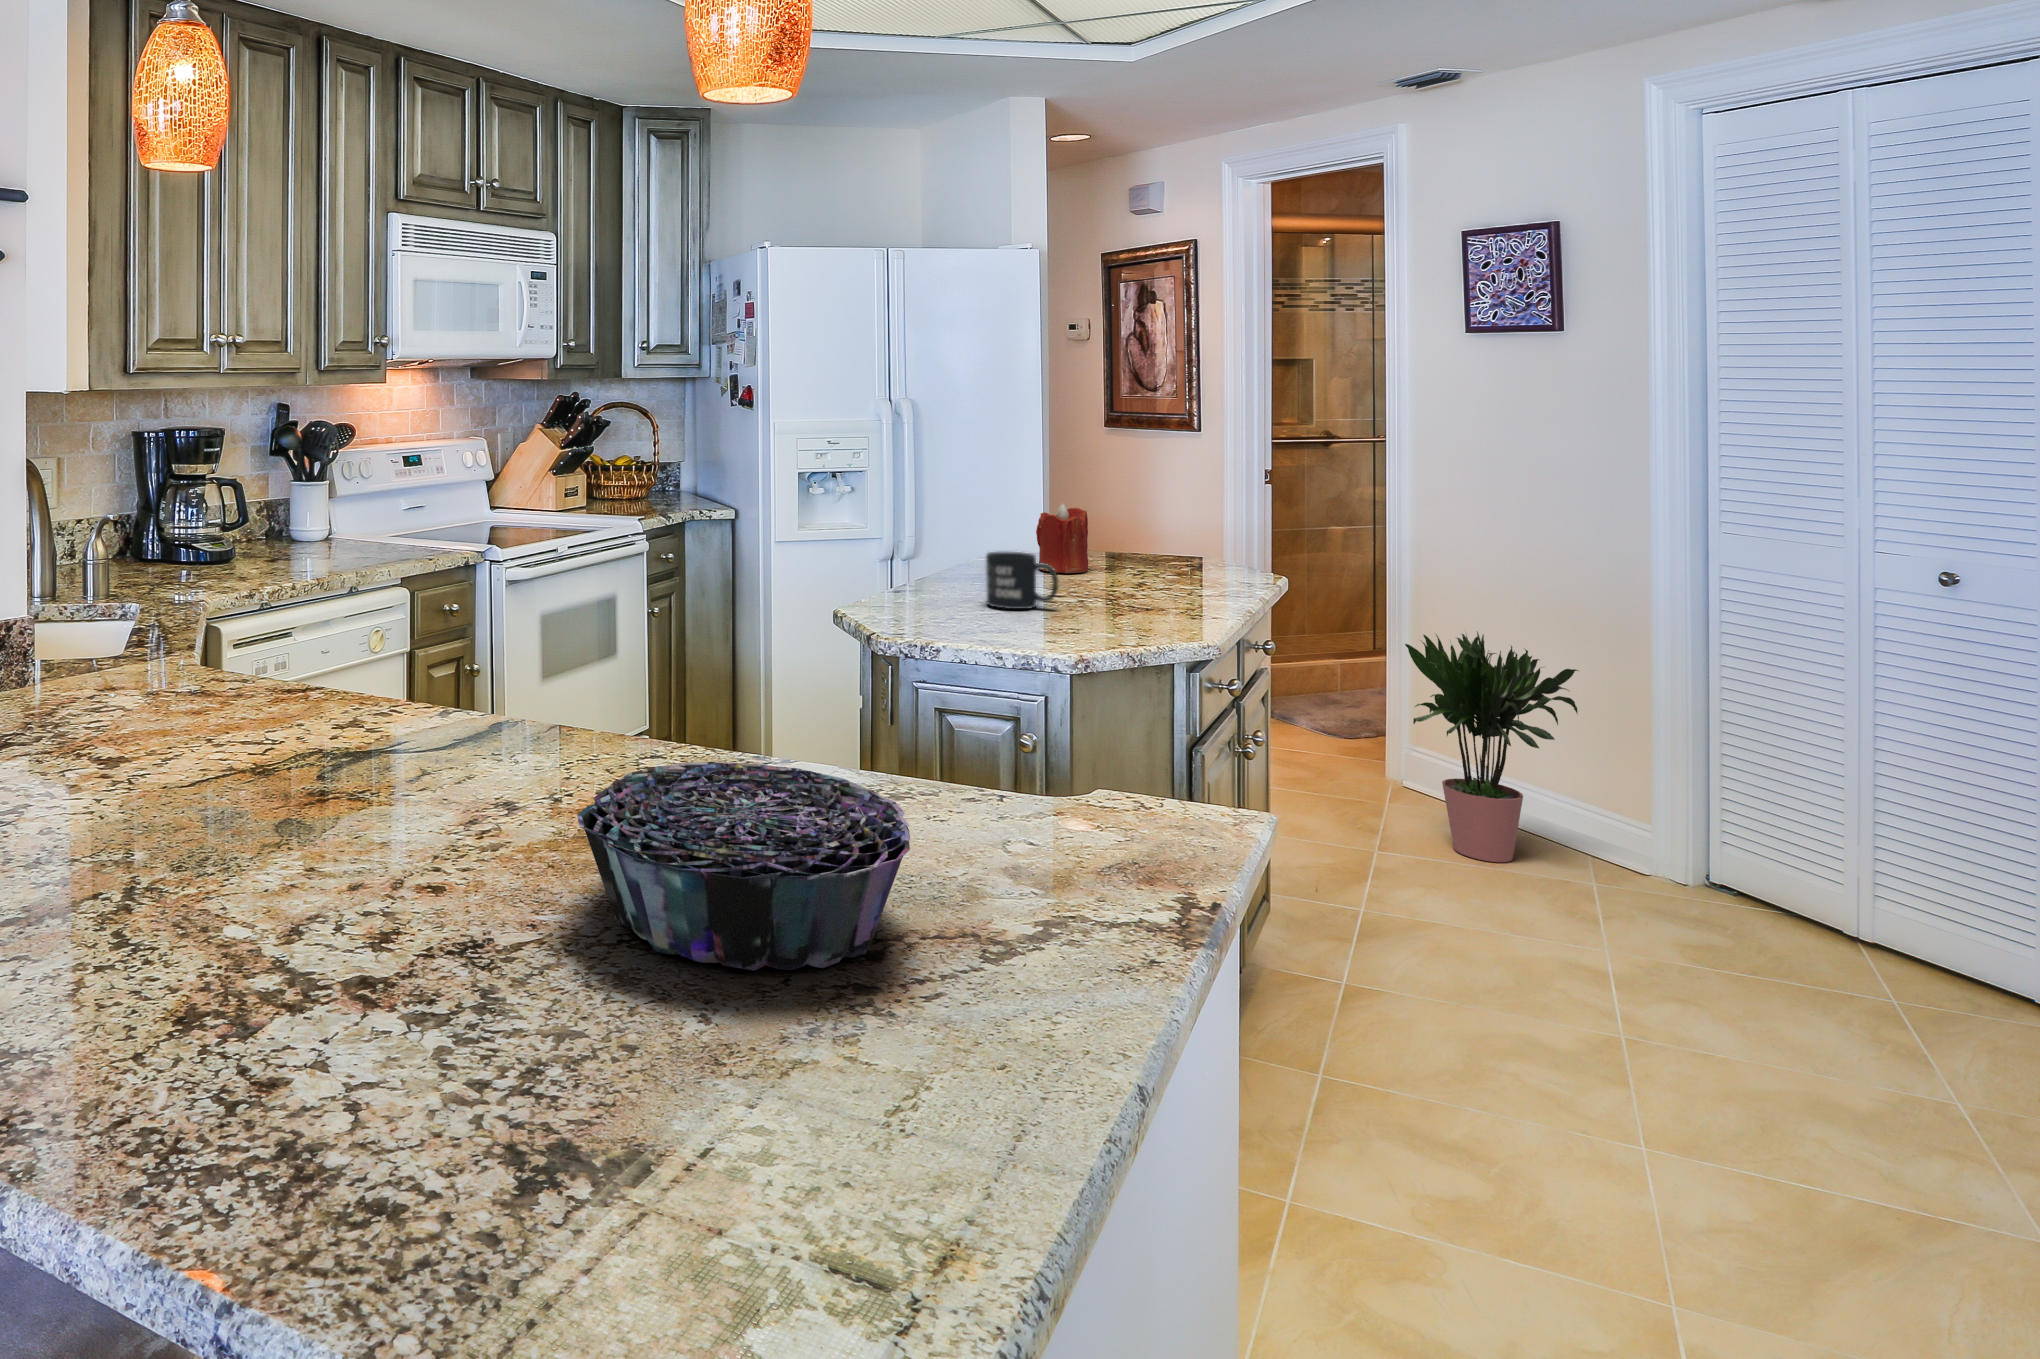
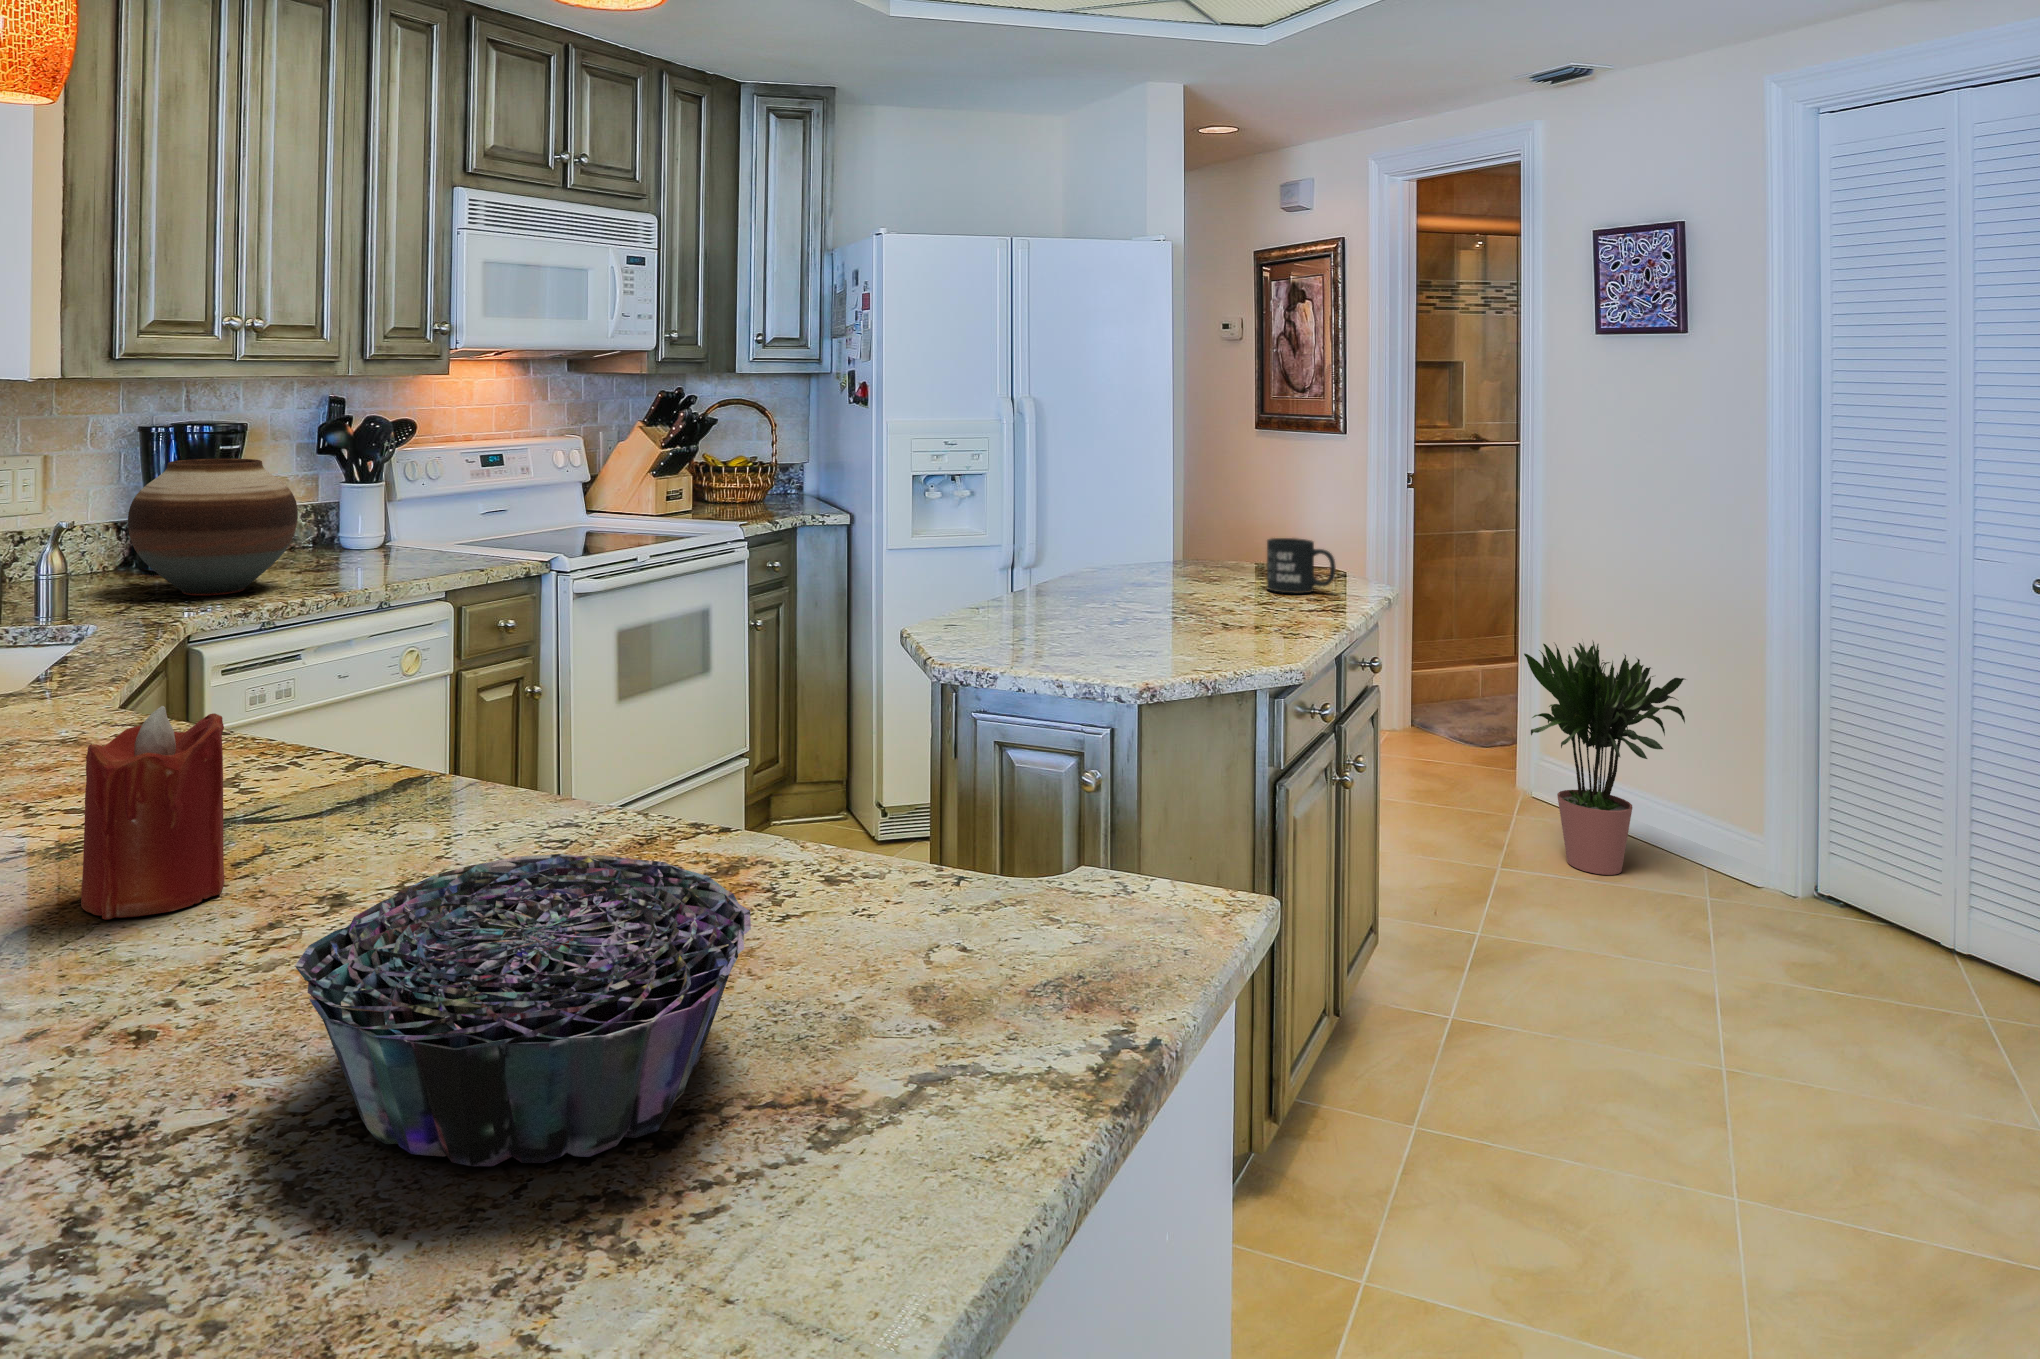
vase: none [147,460,282,578] -> present [128,459,298,595]
candle: present [1036,504,1088,573] -> present [81,706,224,920]
mug: present [986,552,1058,609] -> present [1267,538,1336,593]

